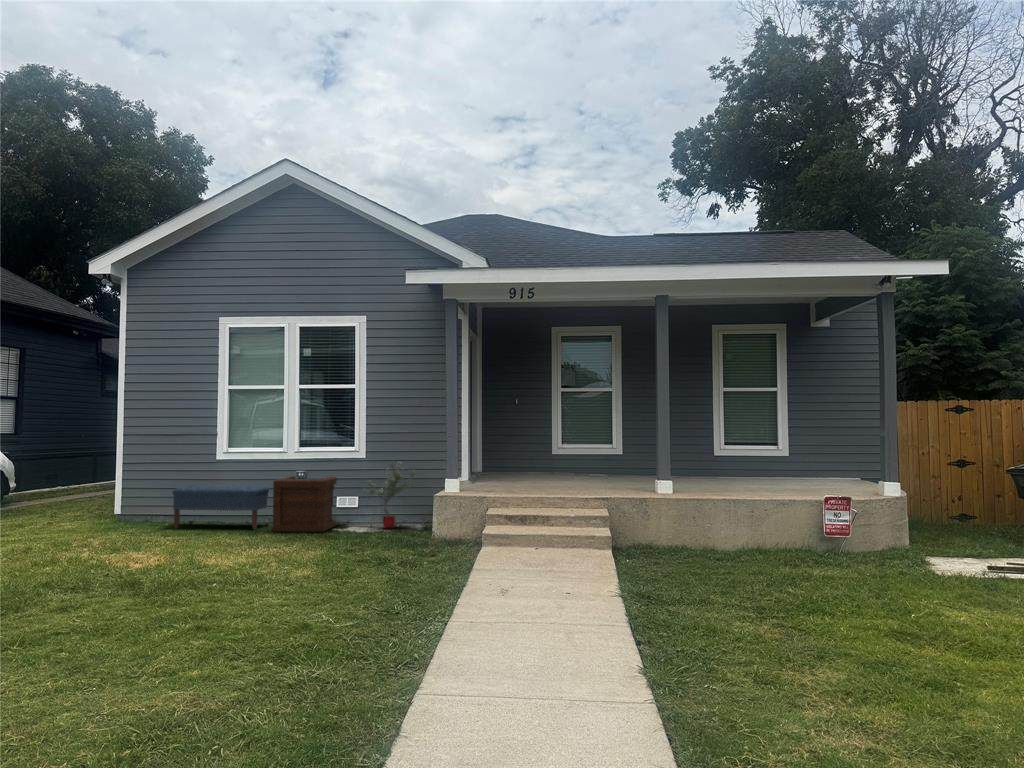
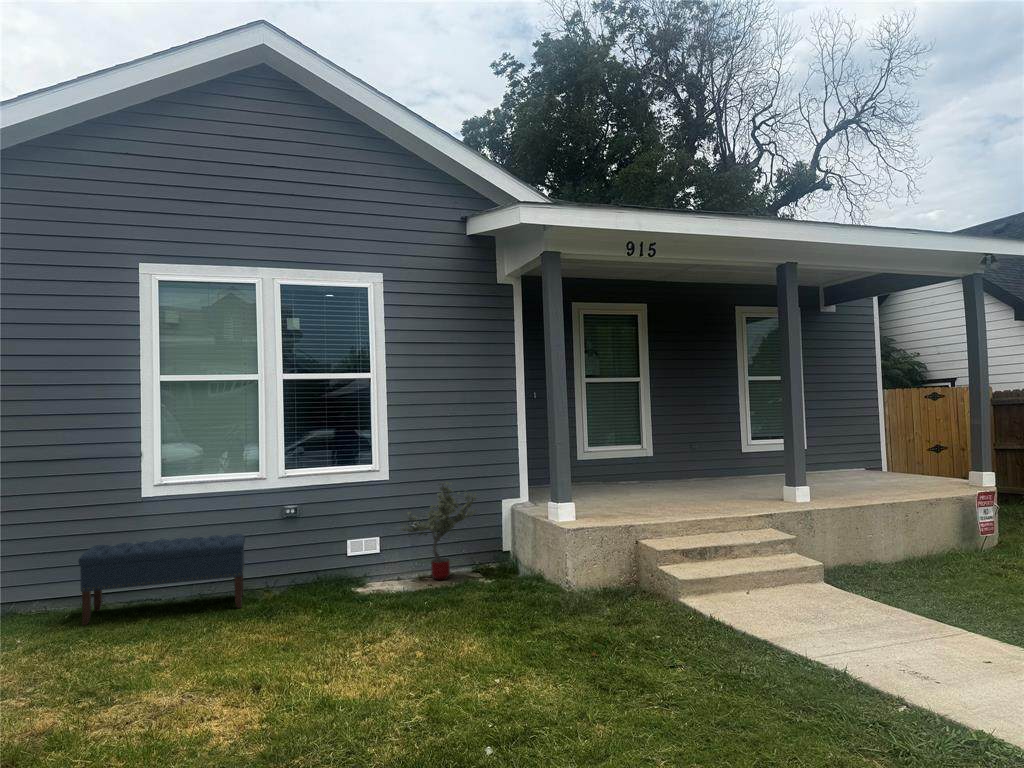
wooden crate: present [273,476,337,532] -> none [276,509,367,608]

